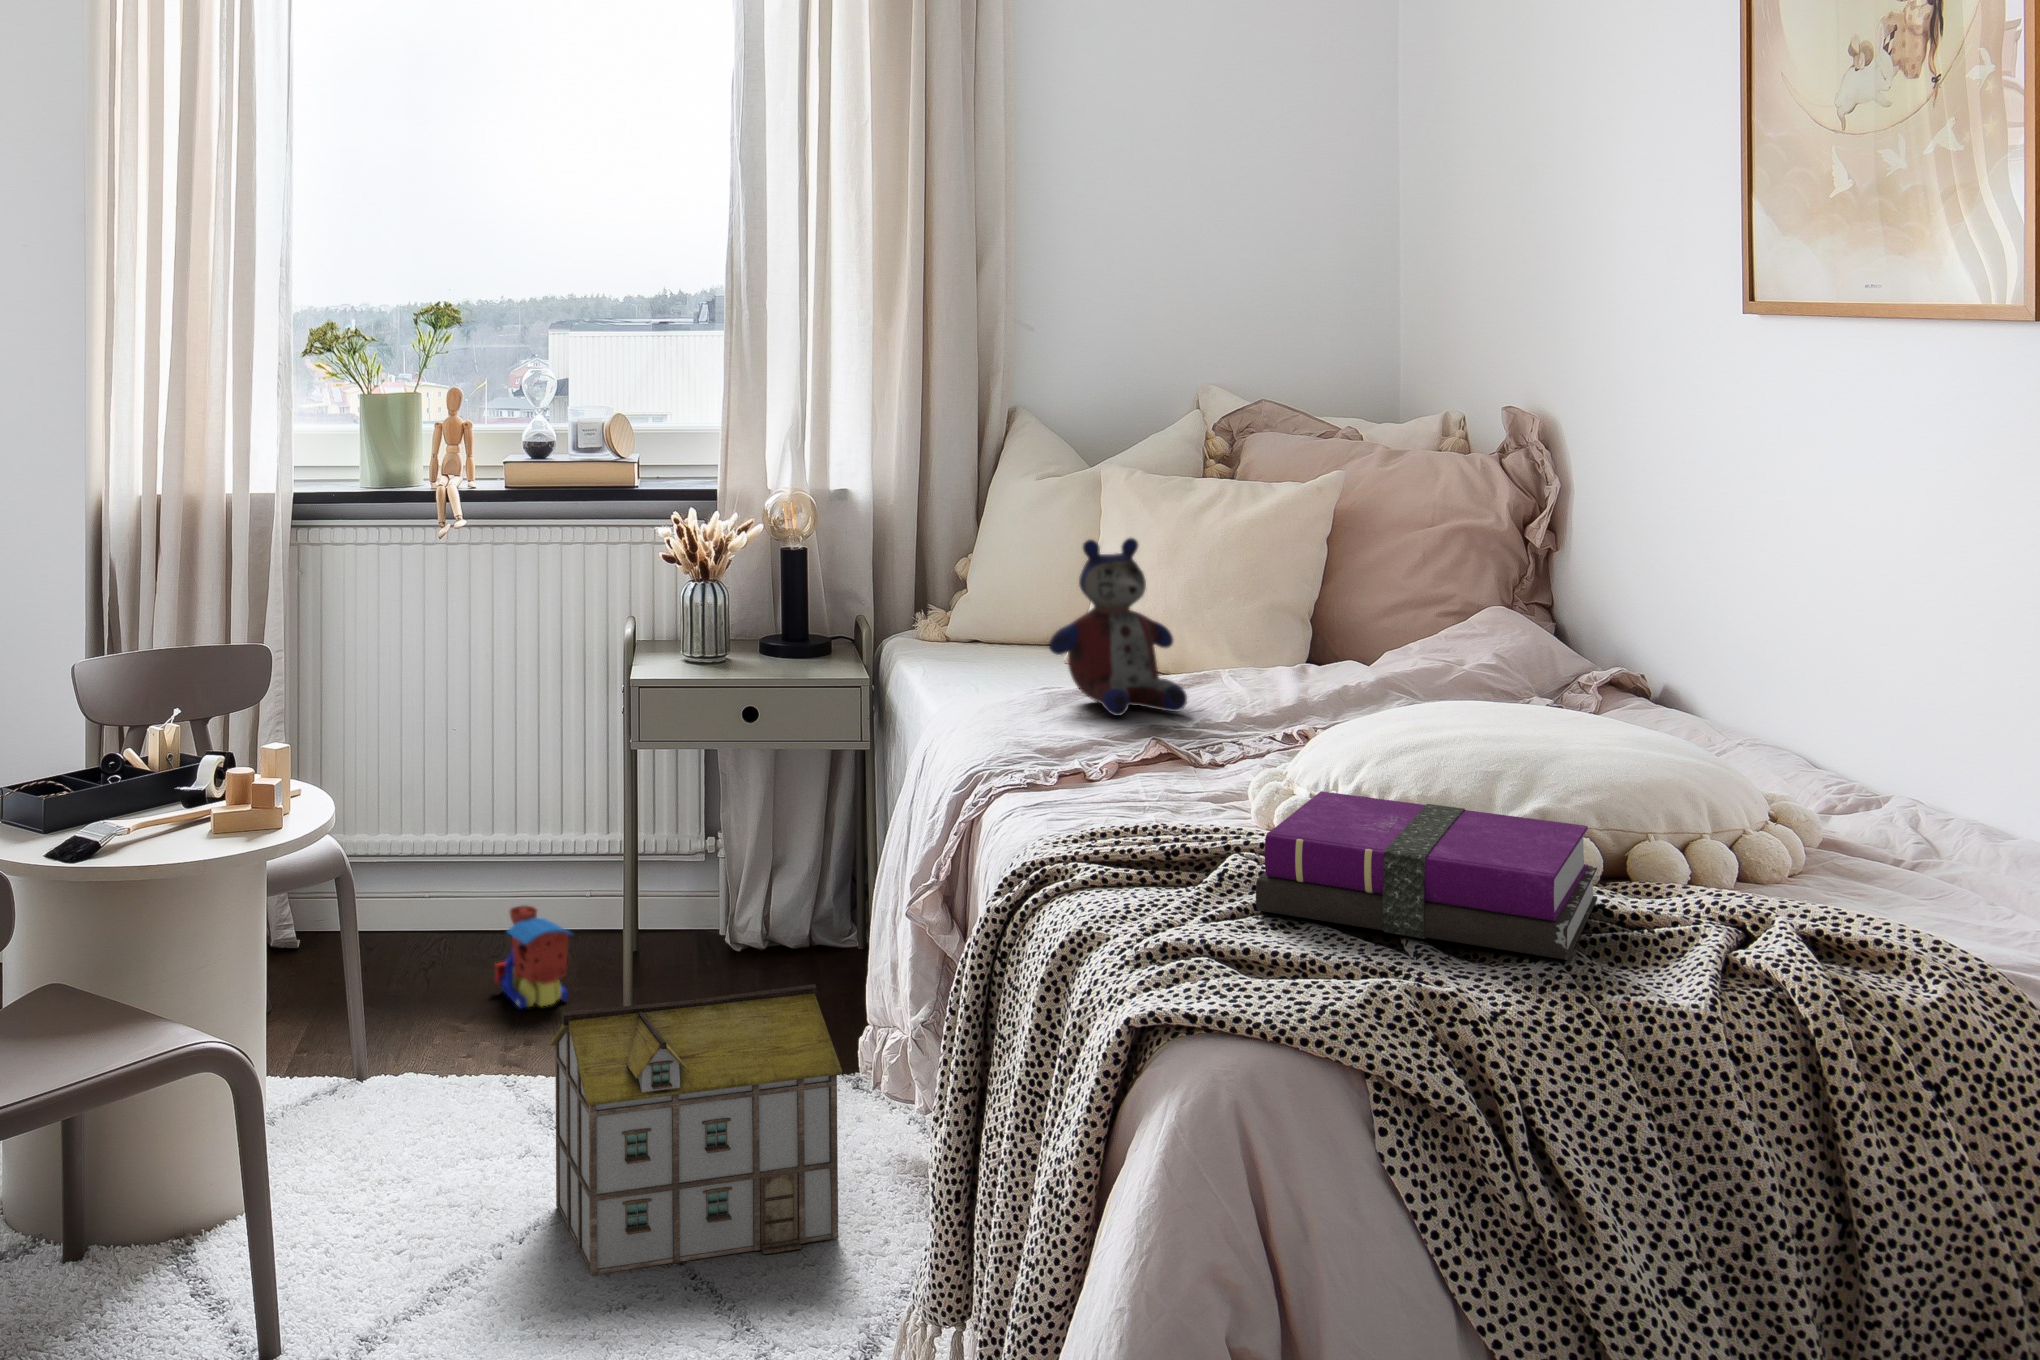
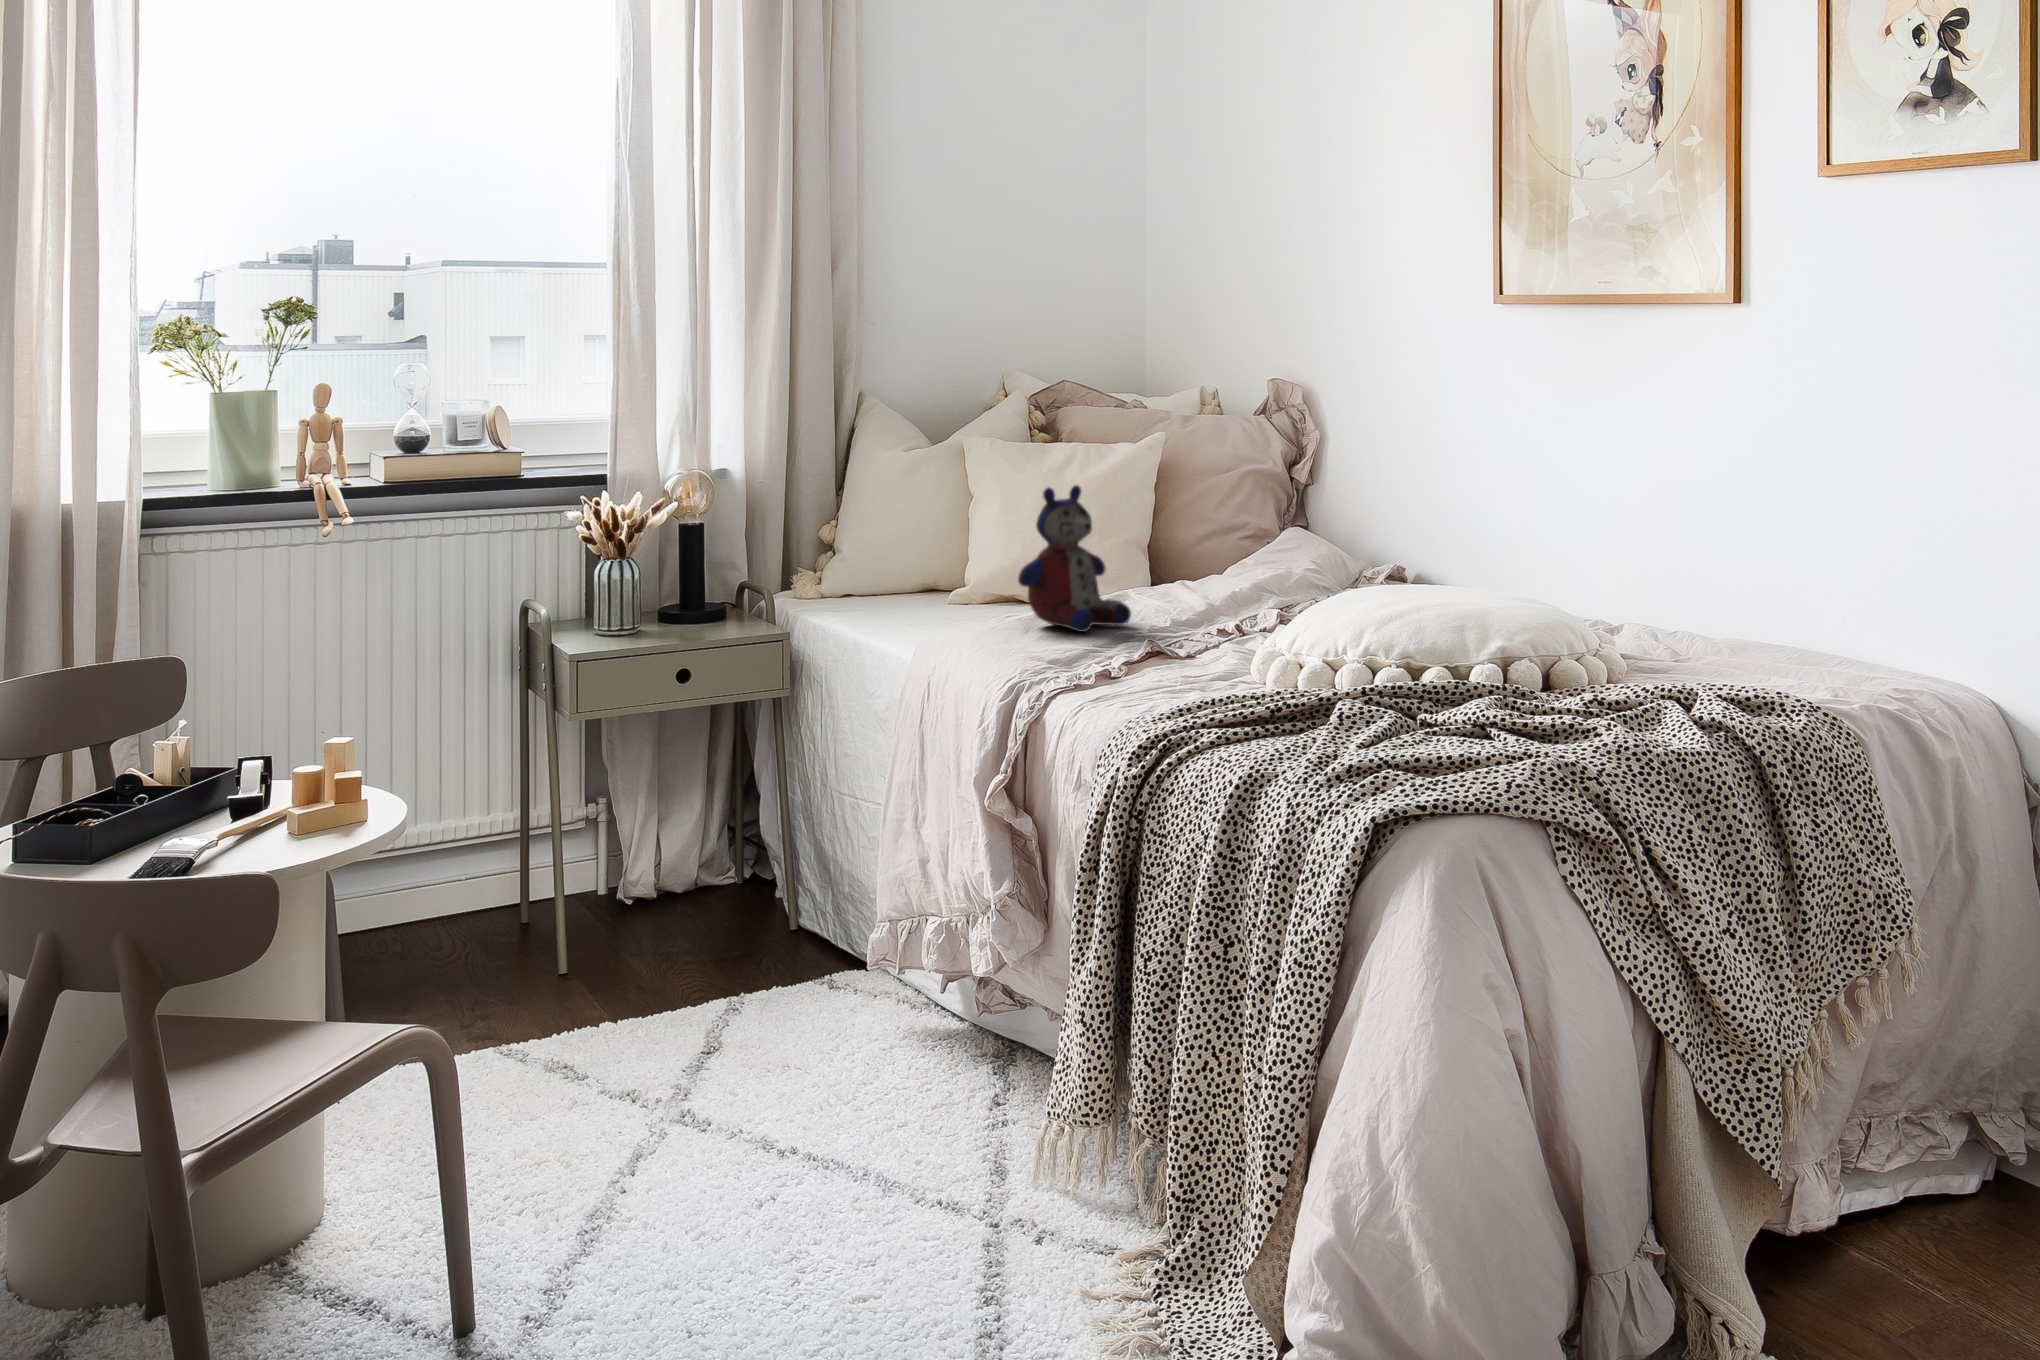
notebook: present [1256,791,1597,960] -> none [1362,644,1602,734]
toy train: present [495,905,571,1008] -> none [408,905,507,1010]
toy house: present [550,984,842,1275] -> none [622,897,919,1214]

